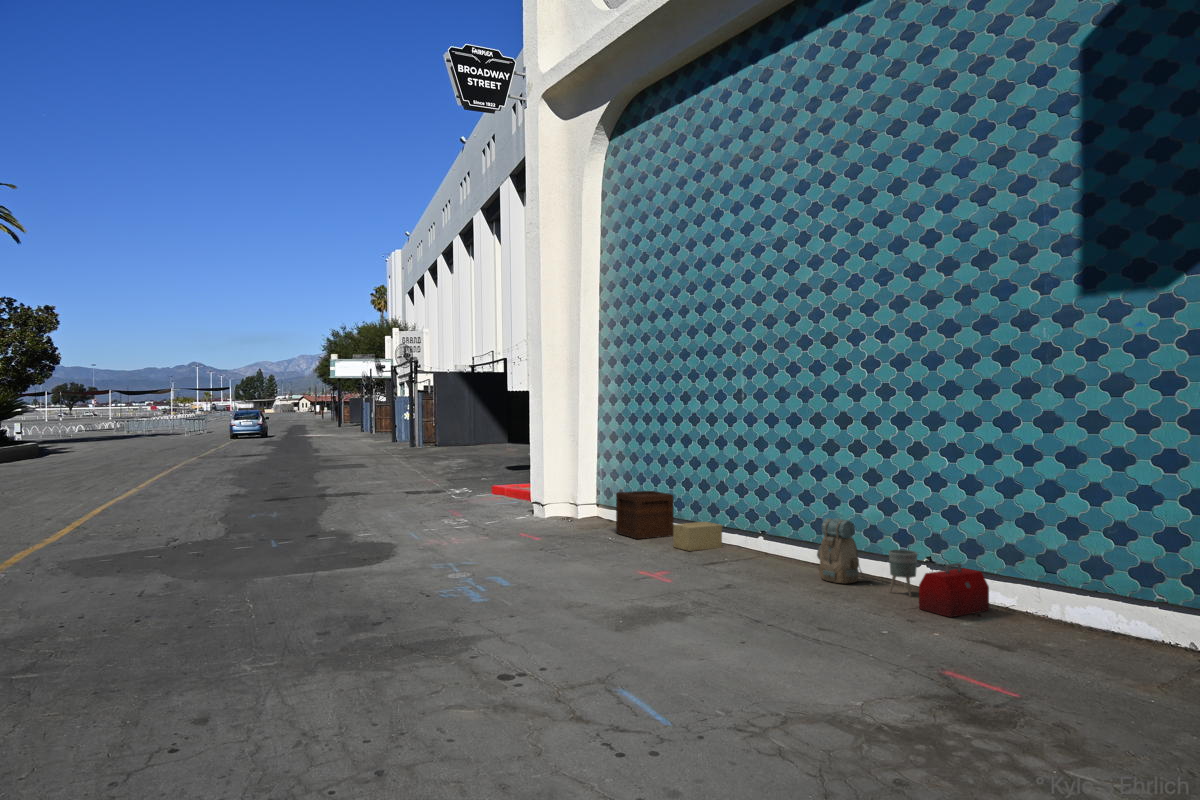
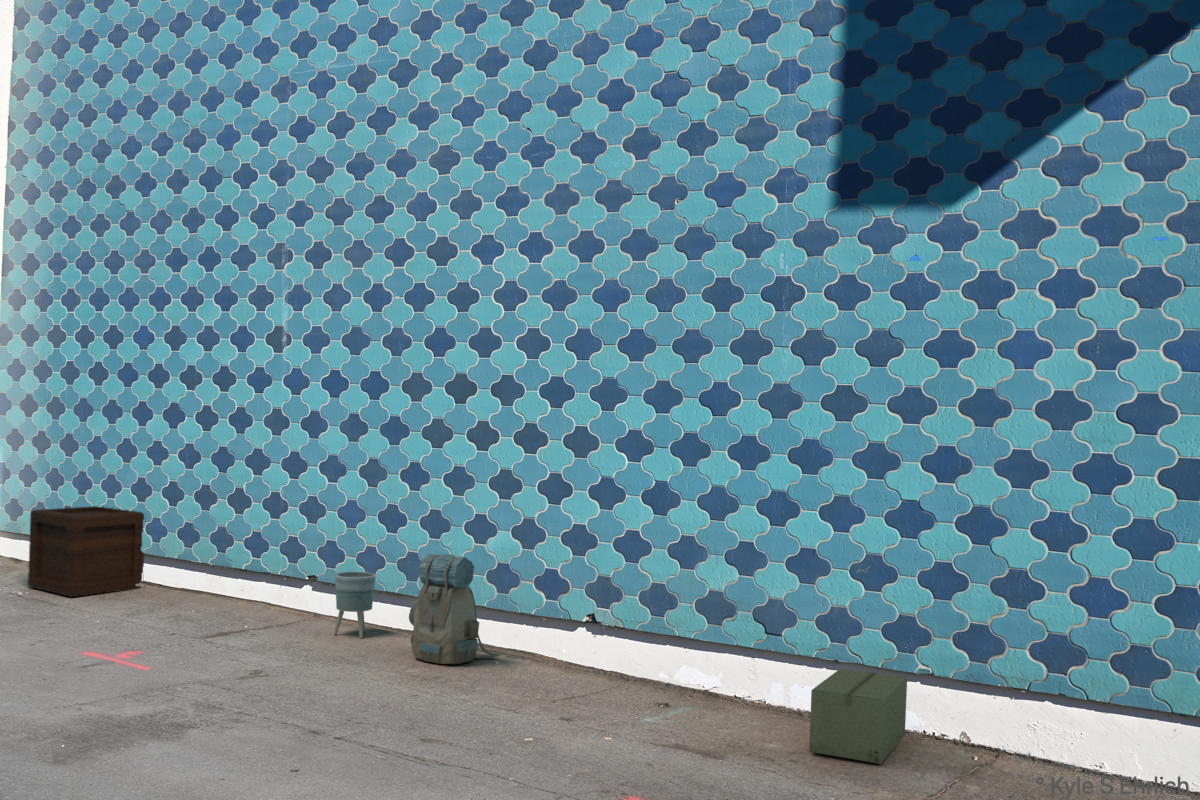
cardboard box: present [673,522,722,551] -> present [809,668,907,764]
planter: present [889,550,918,596] -> present [334,572,376,638]
toolbox: present [919,563,989,617] -> none [579,624,682,715]

